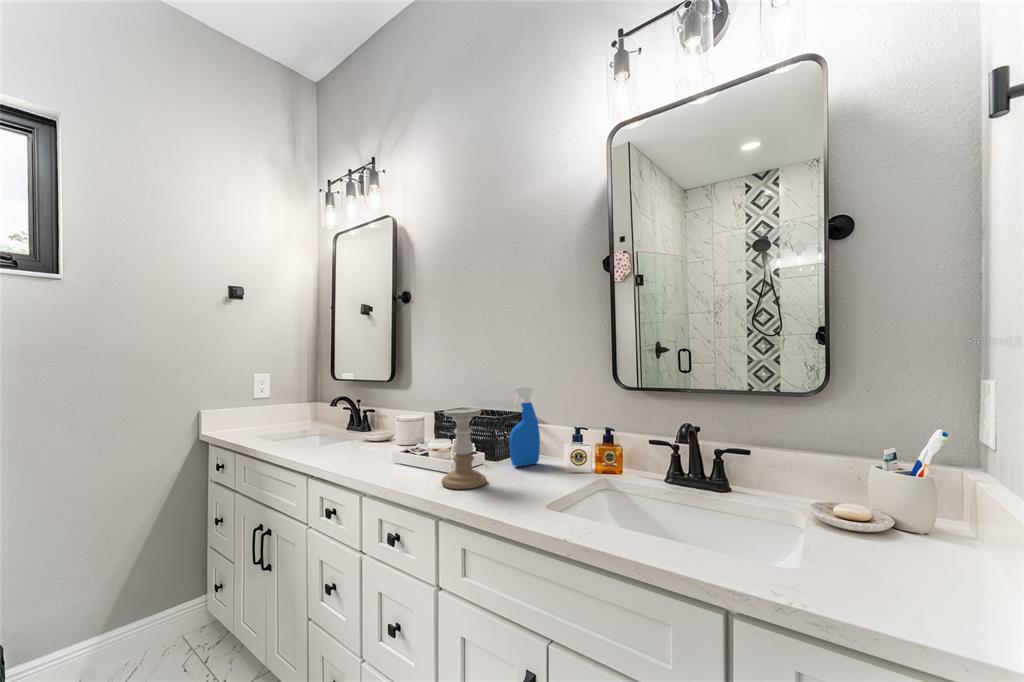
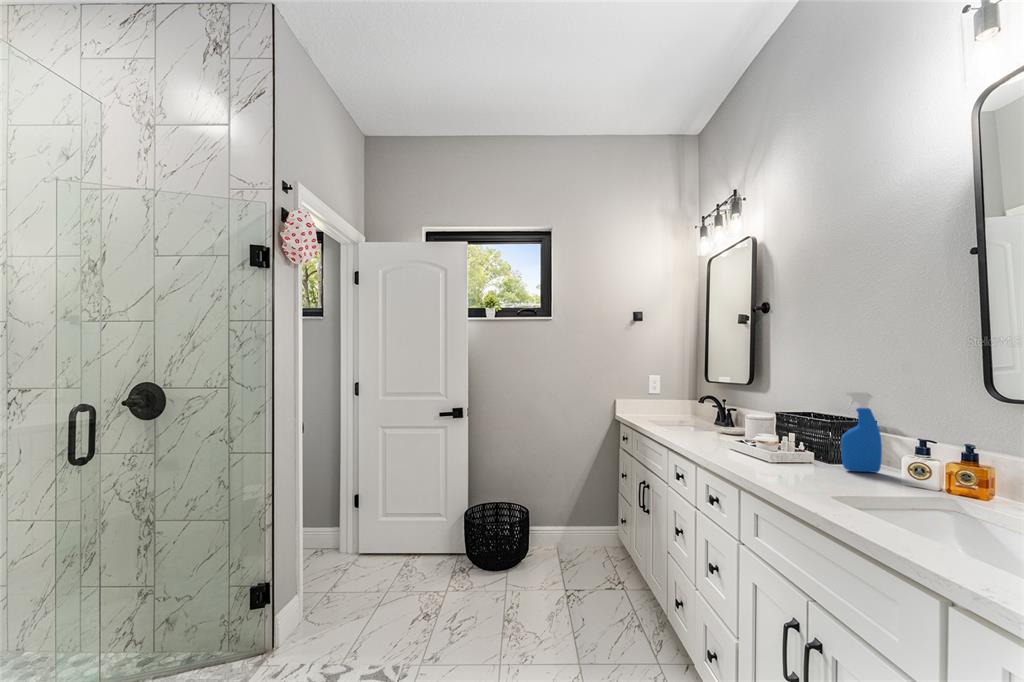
candle holder: present [442,407,486,489] -> none [757,404,803,475]

